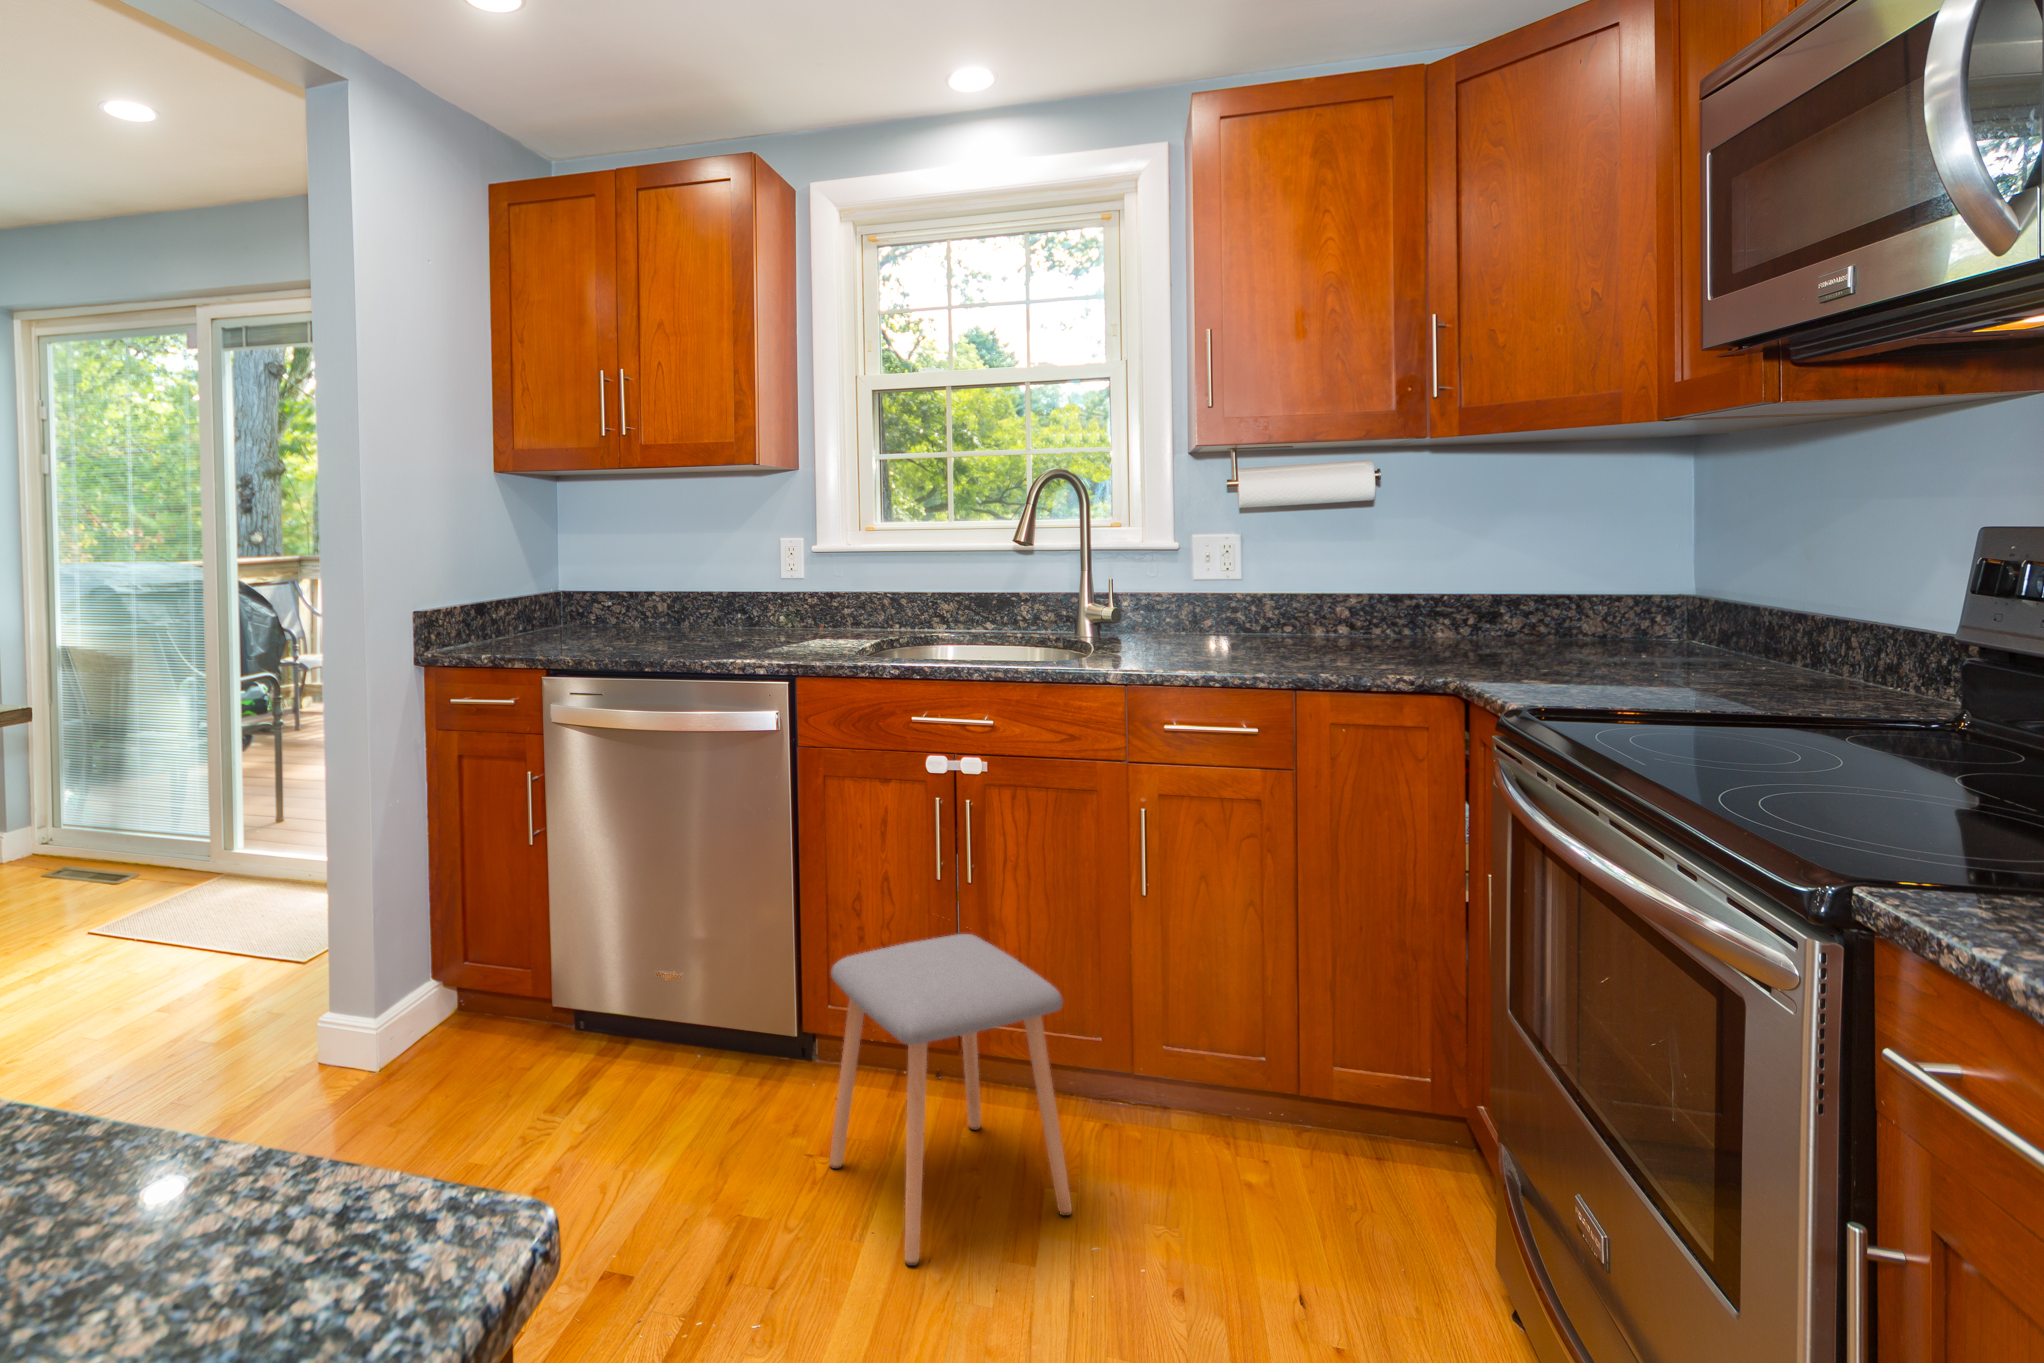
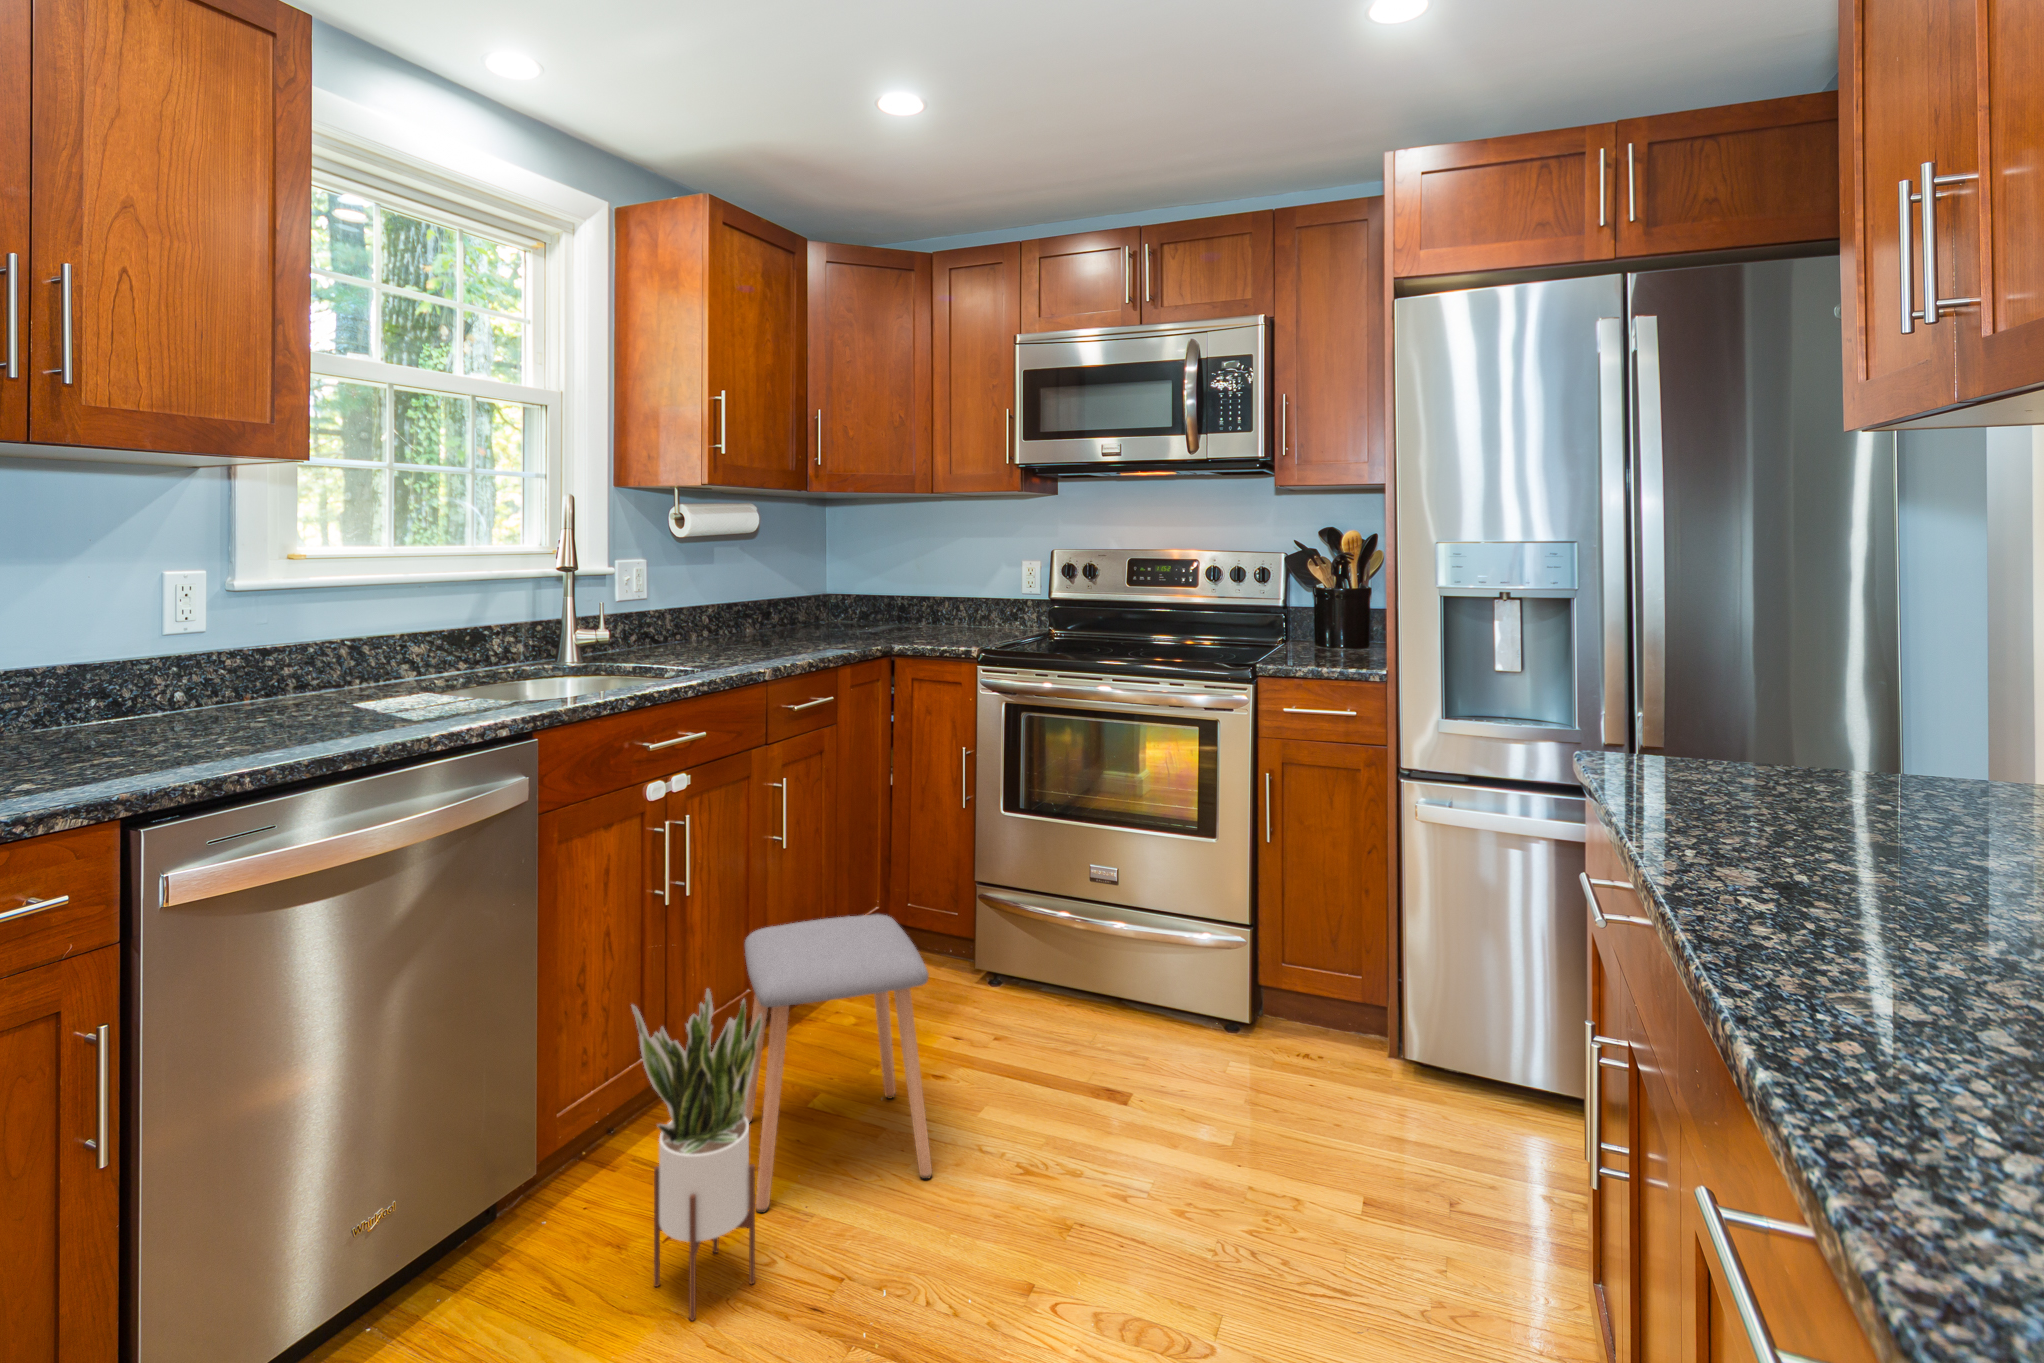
potted plant: none [689,895,776,1182] -> present [631,989,762,1320]

